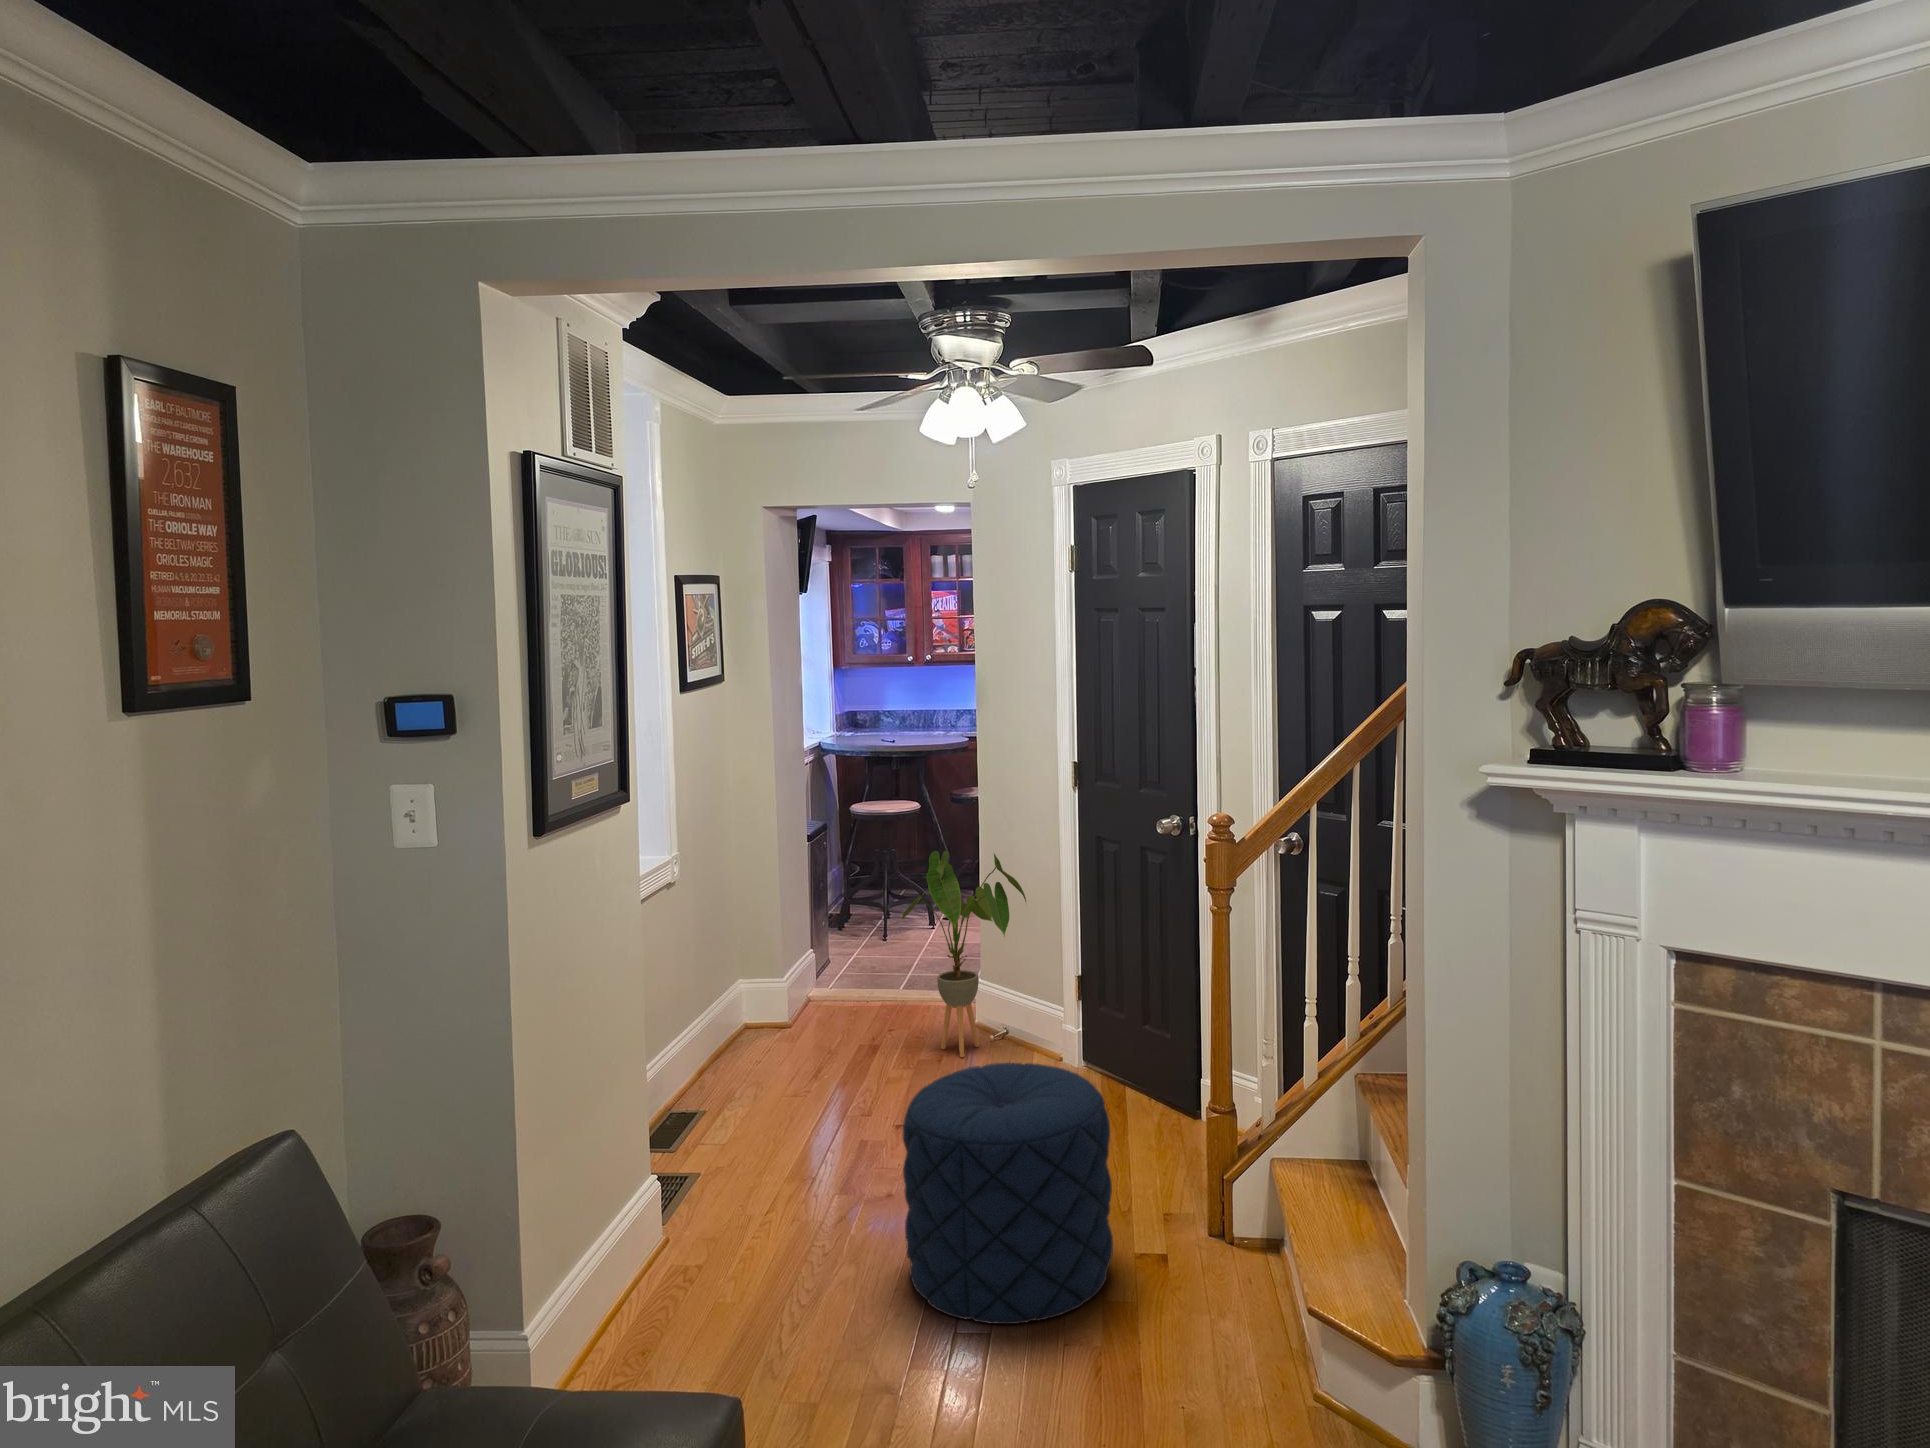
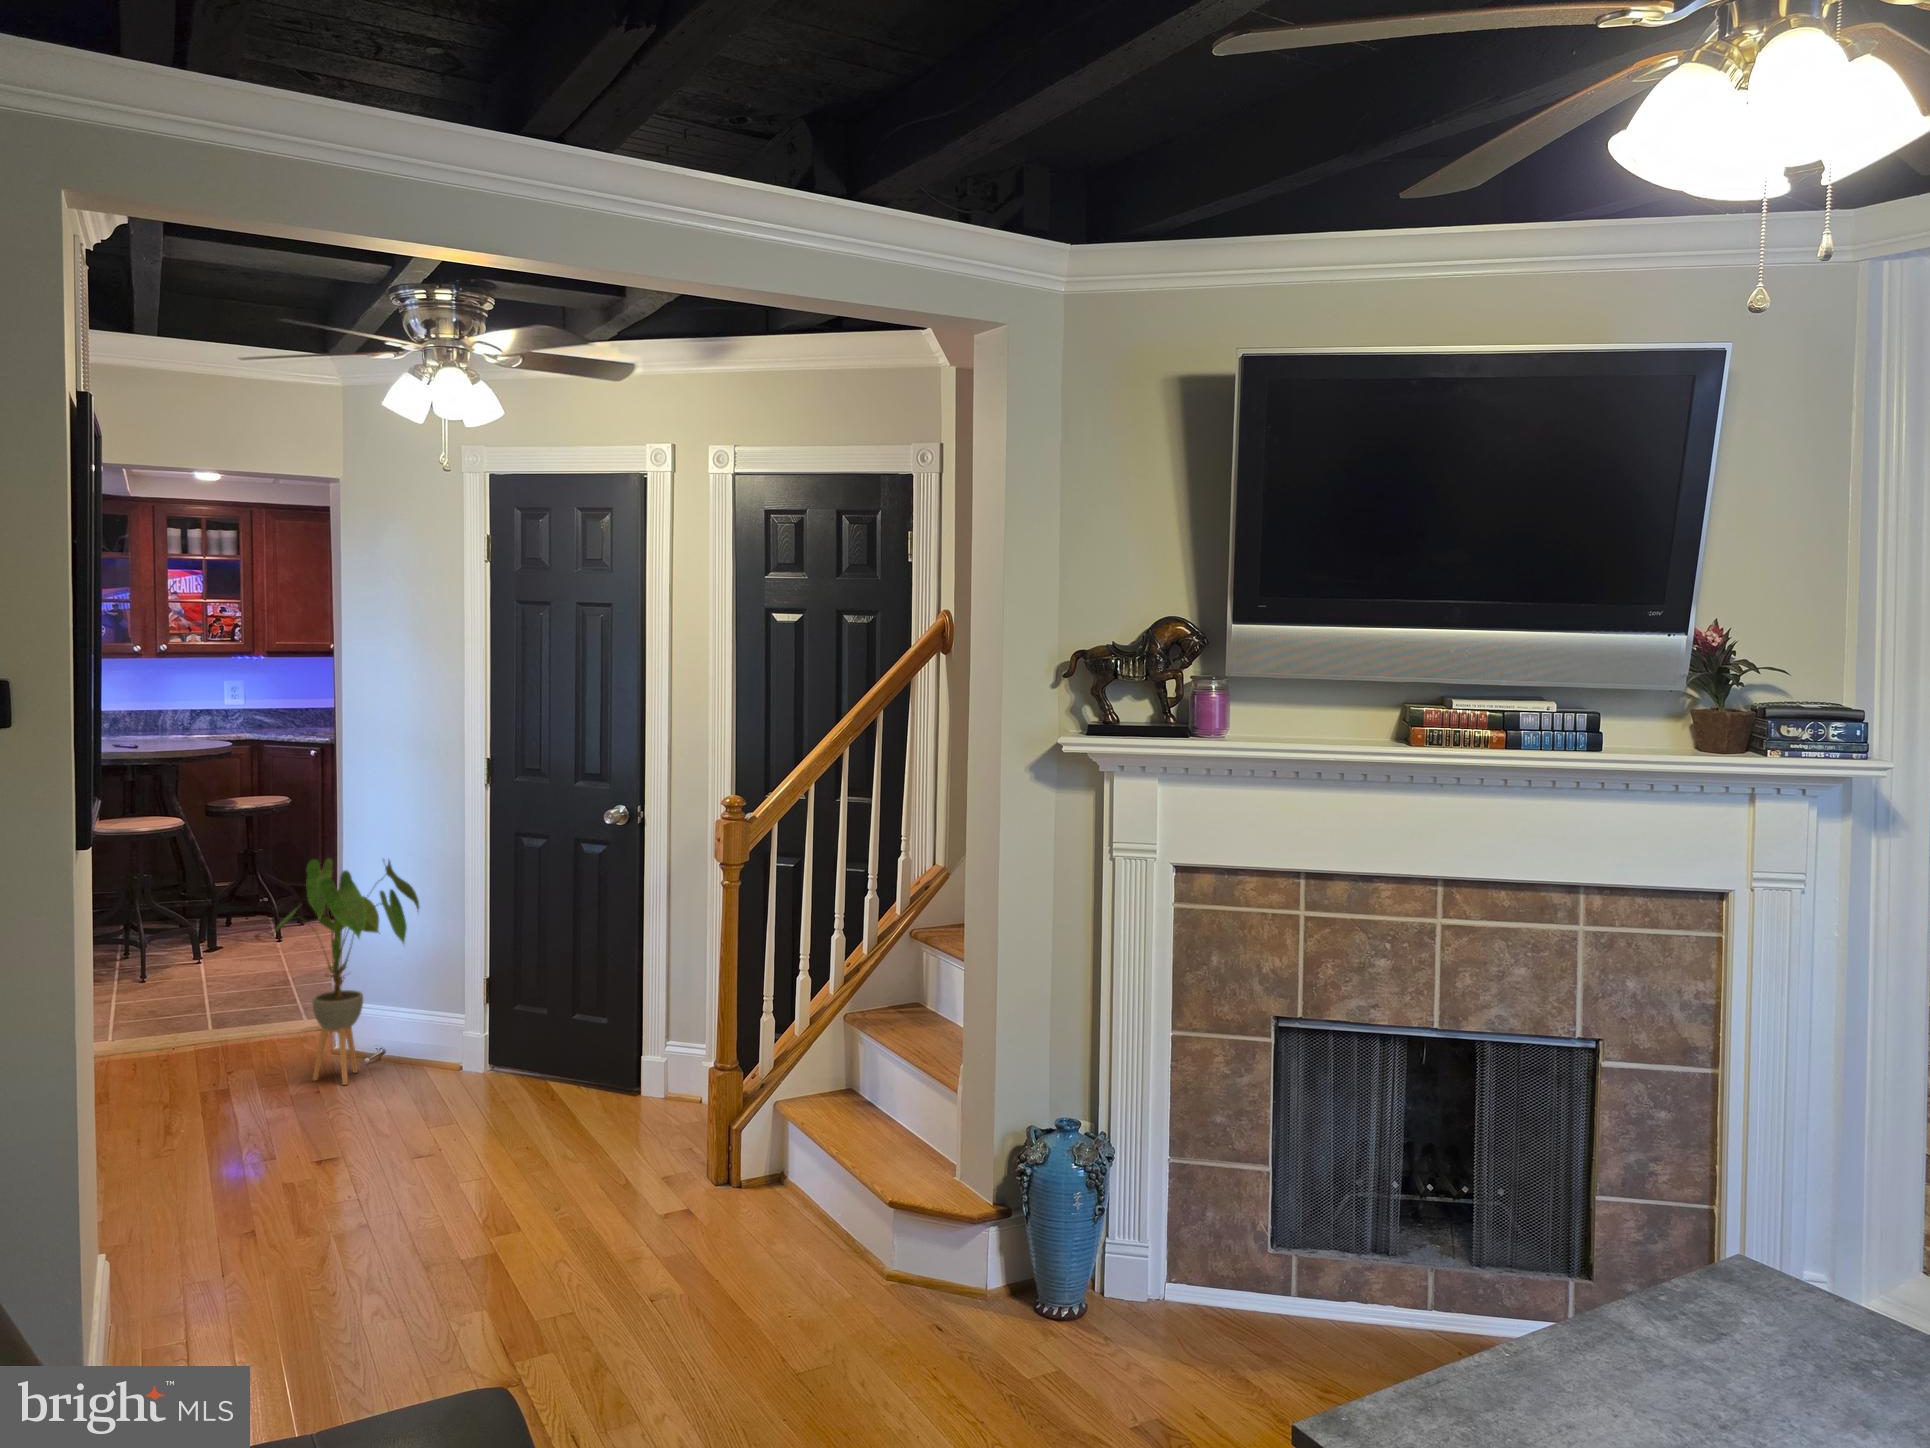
pouf: present [903,1063,1113,1324] -> none [437,1047,654,1300]

